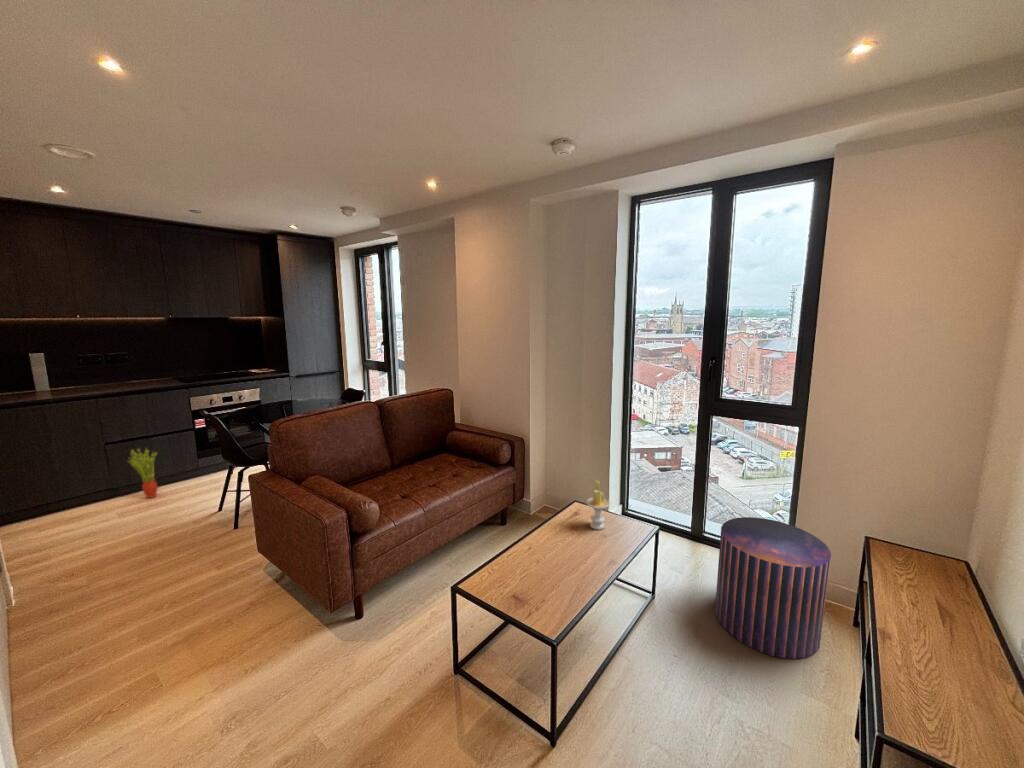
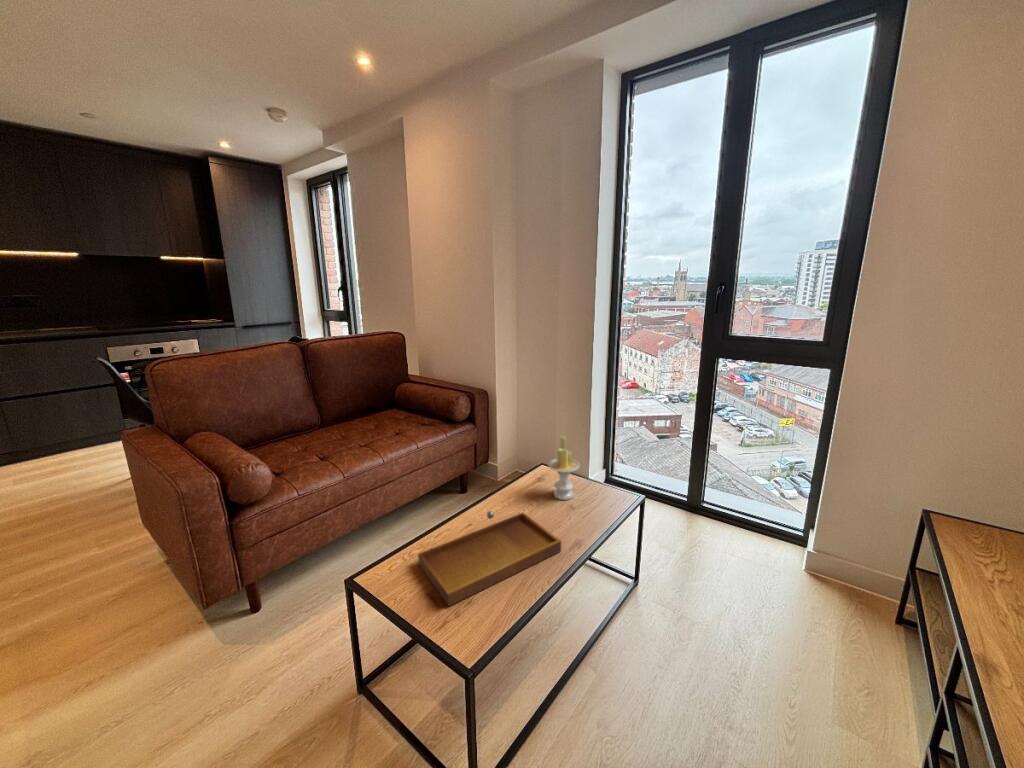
potted plant: present [131,450,158,498] -> none [25,404,71,462]
pouf: present [715,517,831,659] -> none [714,484,882,674]
tray: none [503,537,603,602] -> present [418,511,561,606]

